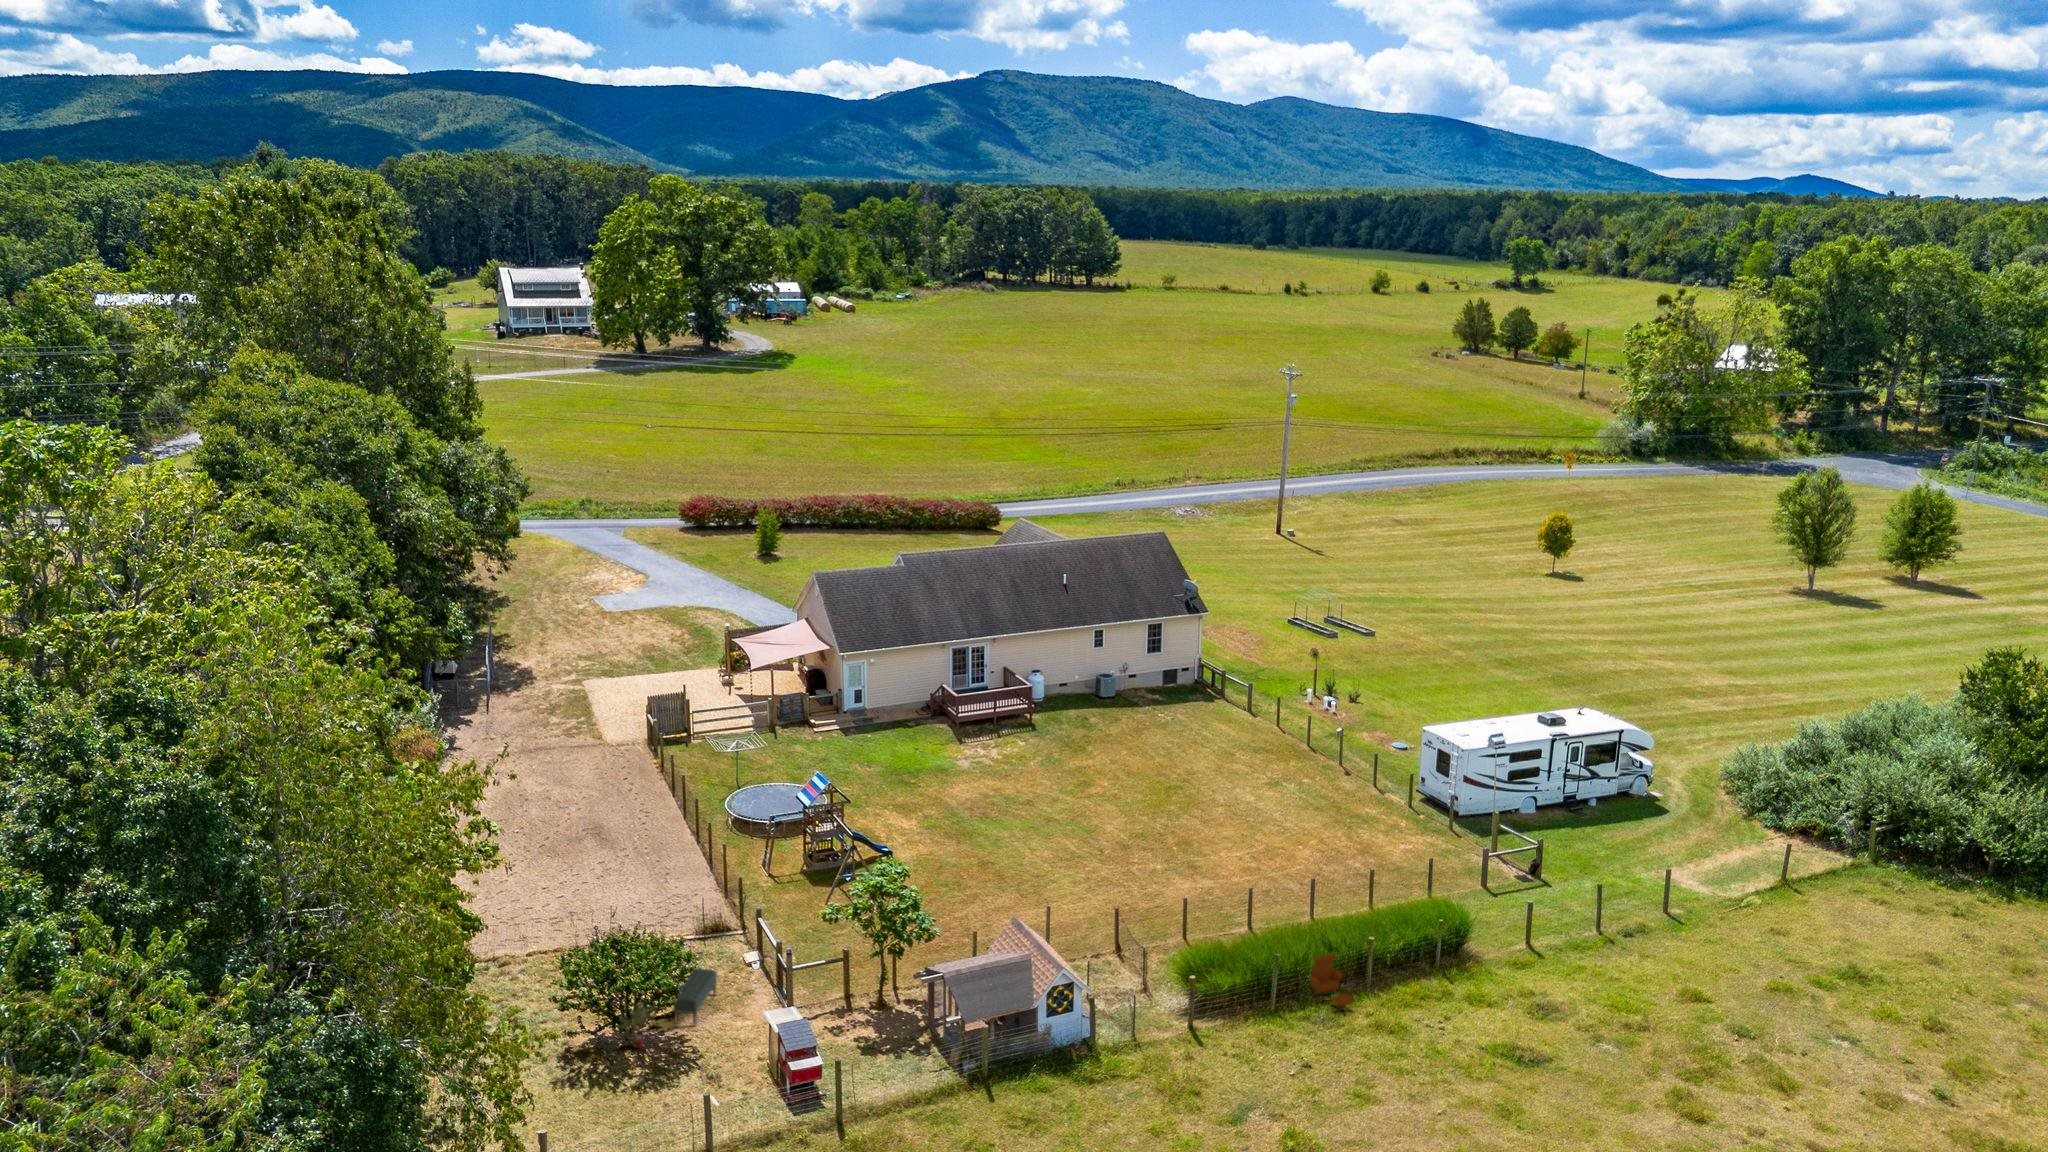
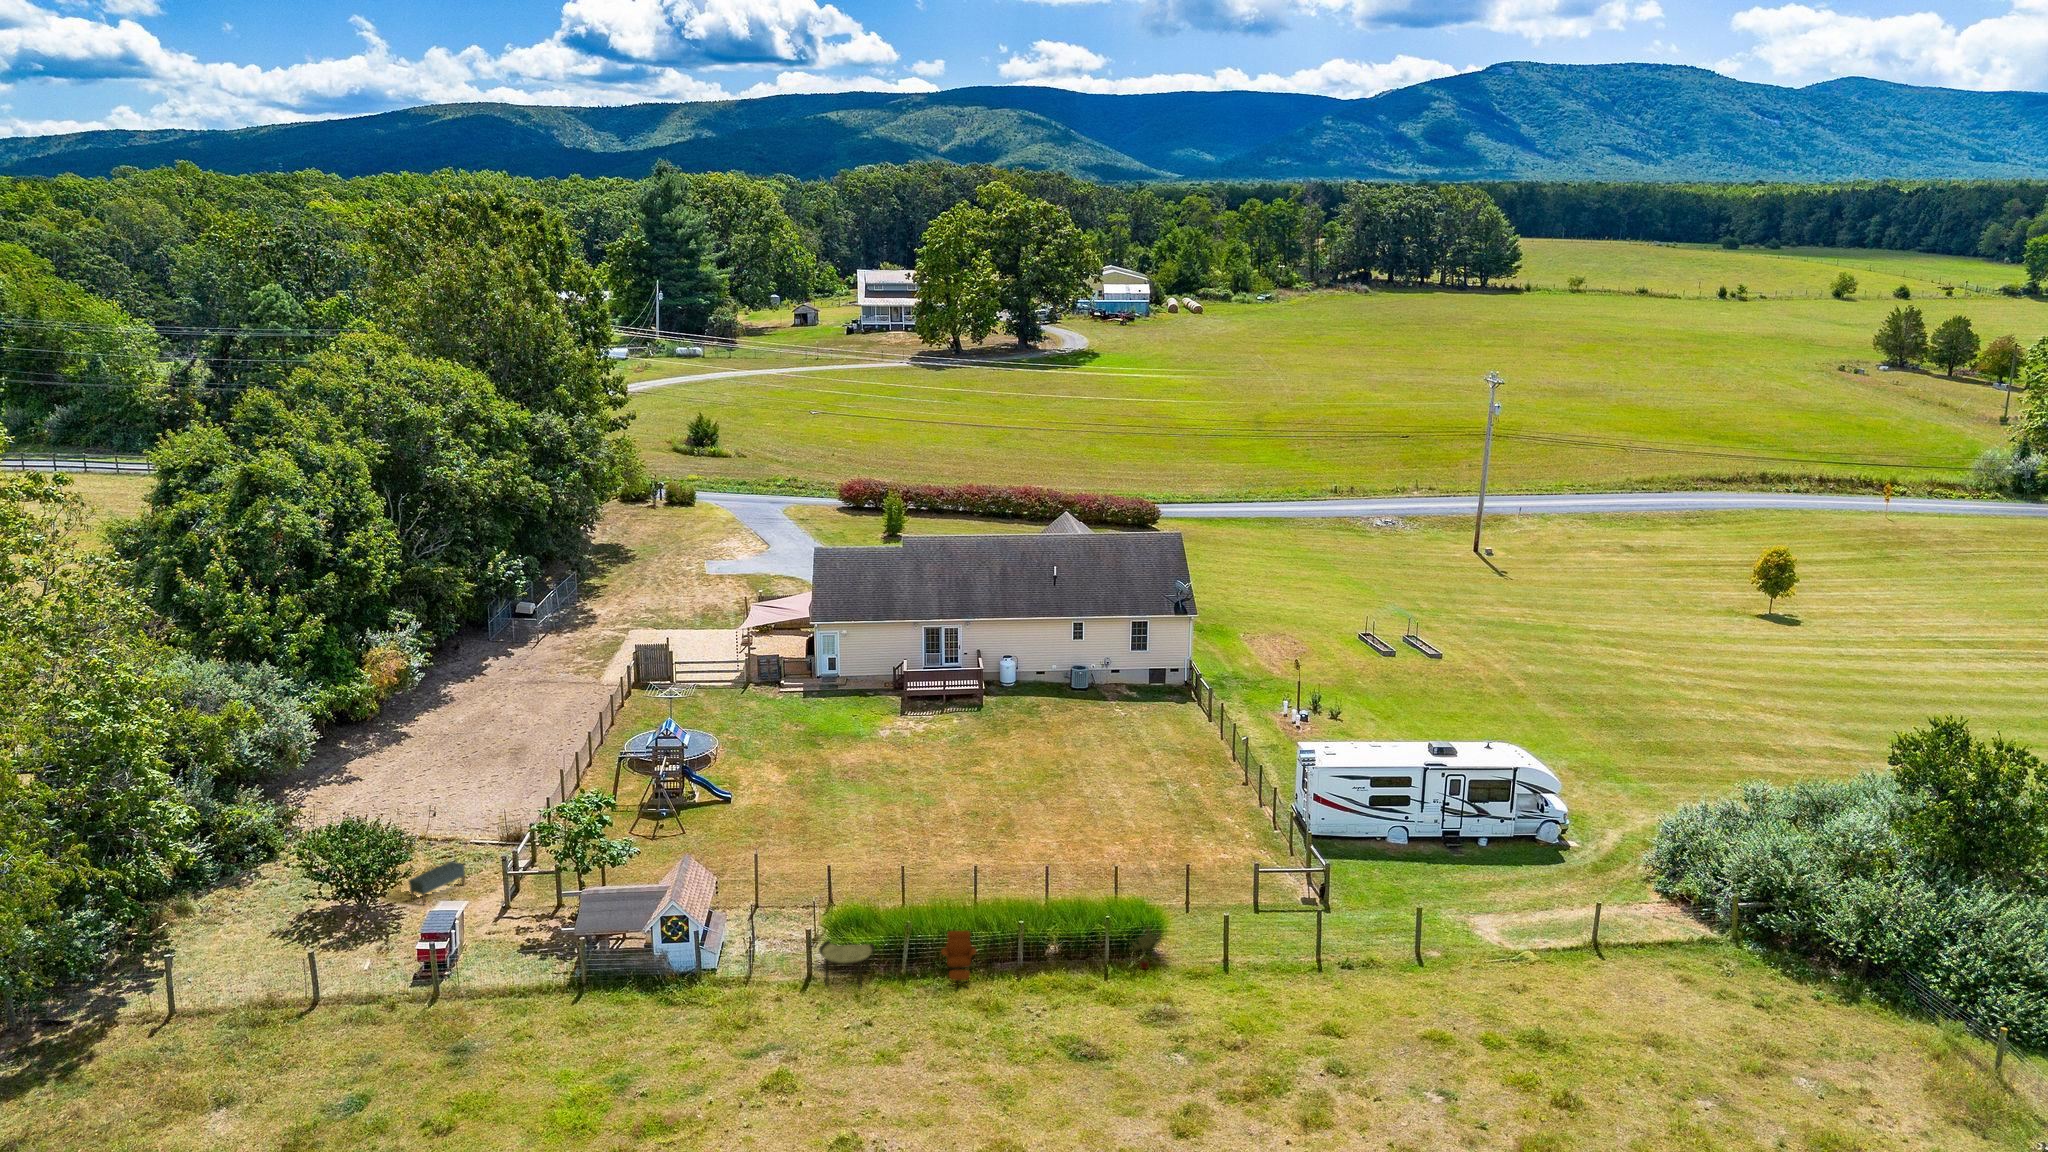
round table: none [1206,978,1265,1036] -> present [819,940,875,988]
potted tree: present [618,1000,656,1048] -> present [1130,928,1161,969]

